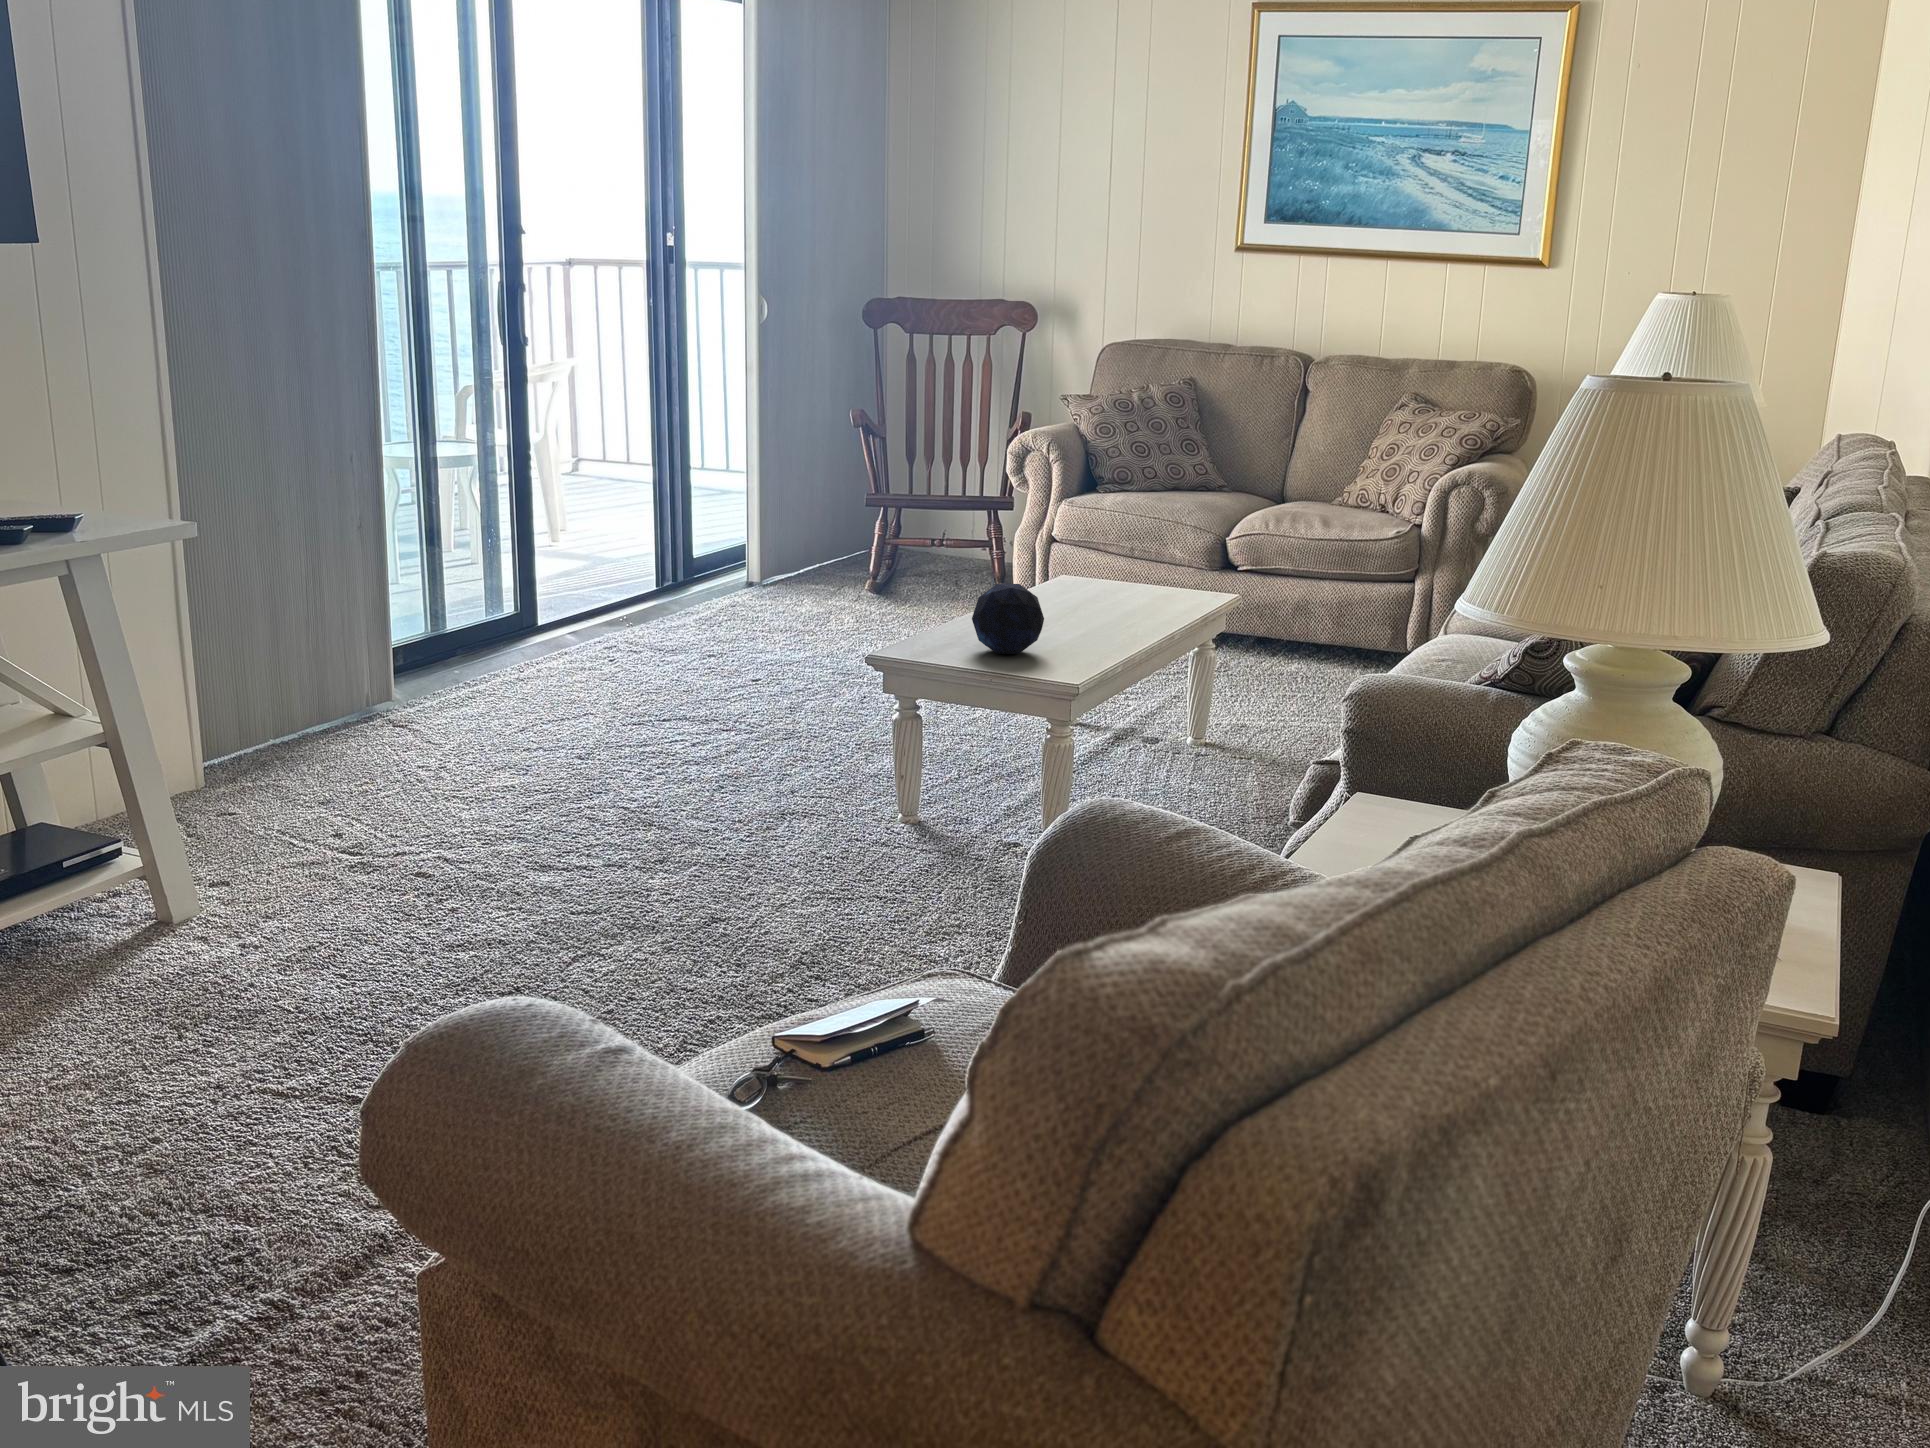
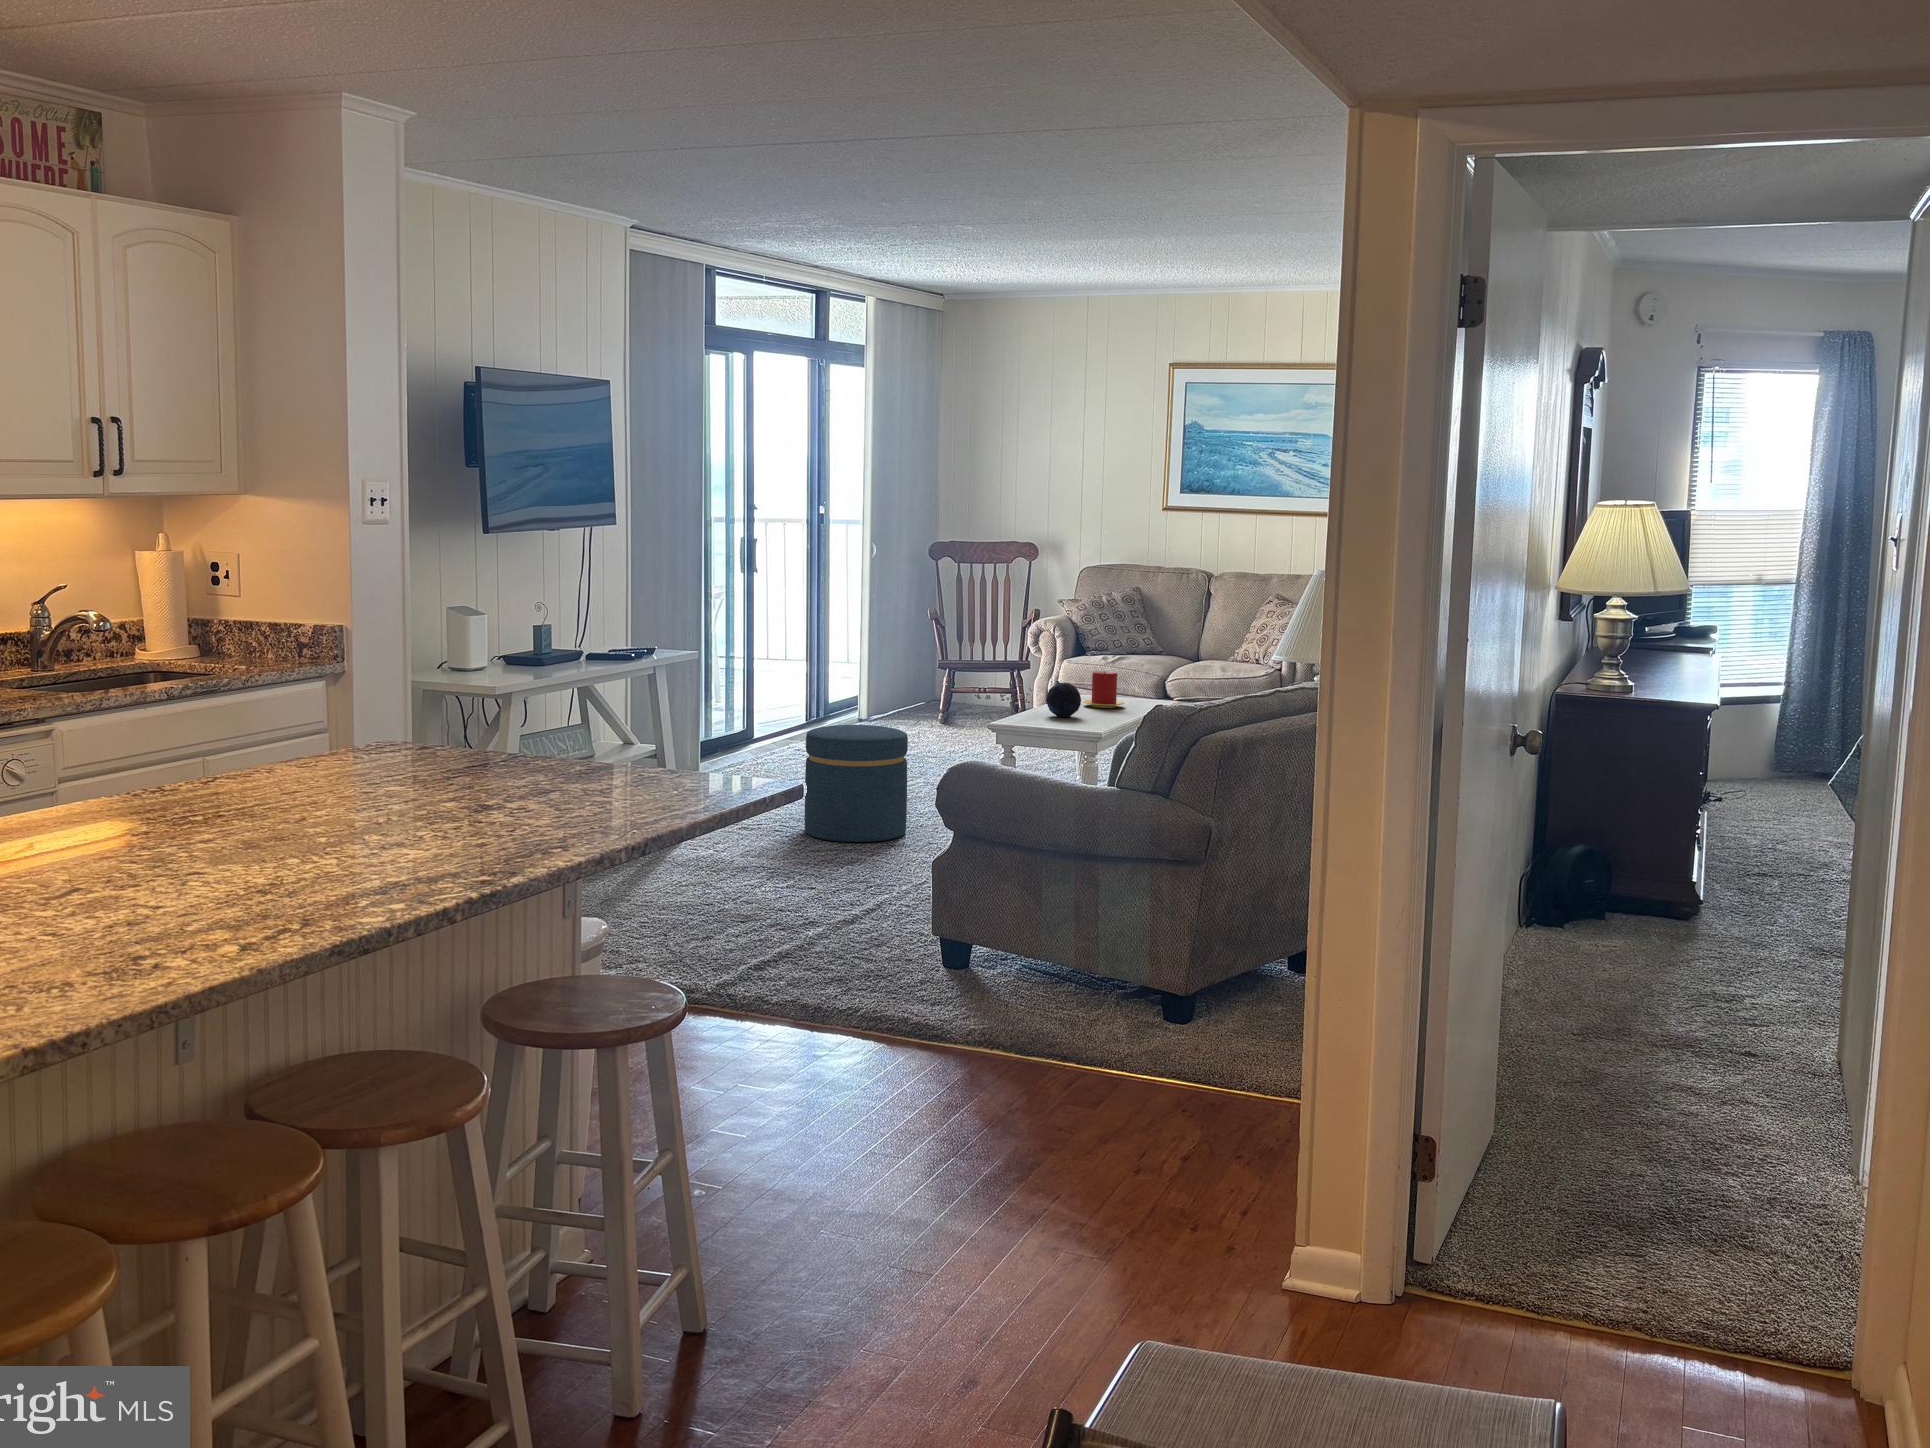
candle: none [1060,549,1139,624] -> present [1083,671,1124,708]
ottoman: none [410,680,648,959] -> present [805,725,908,842]

